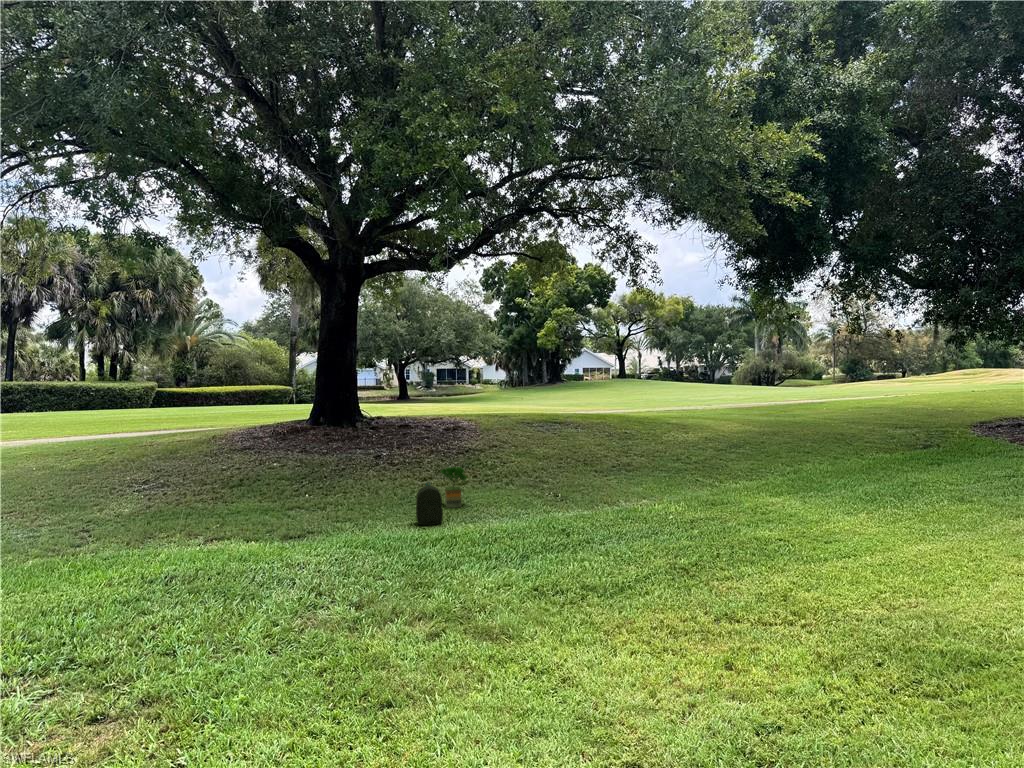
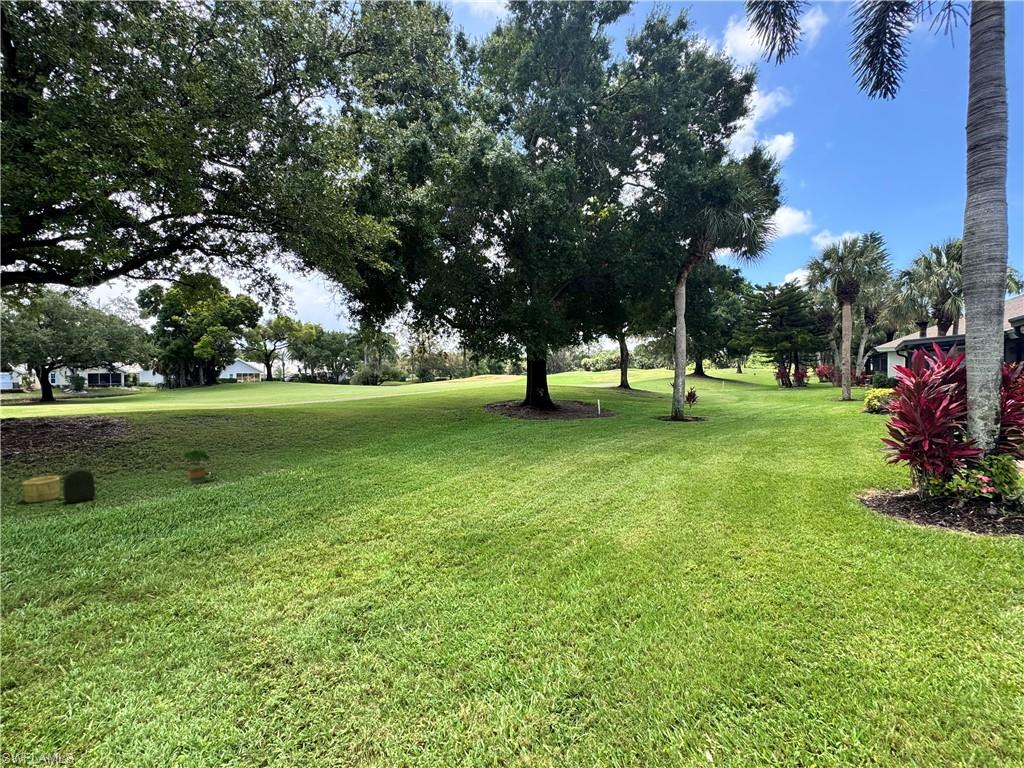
potted tree: present [441,467,467,508] -> present [183,450,210,484]
wooden bucket: none [385,488,414,517] -> present [22,476,60,502]

